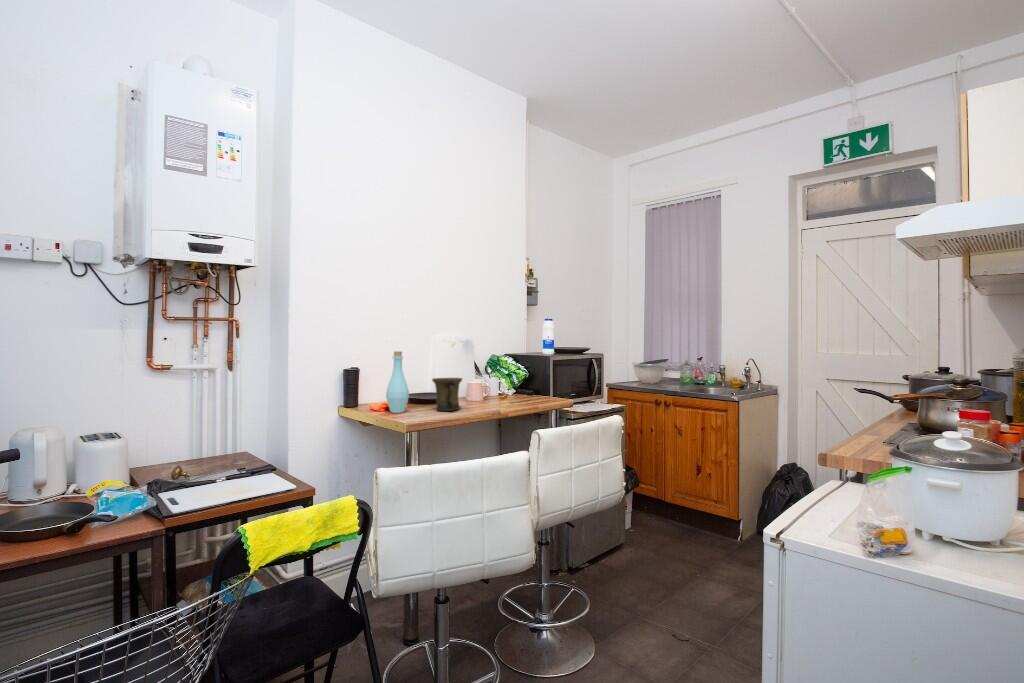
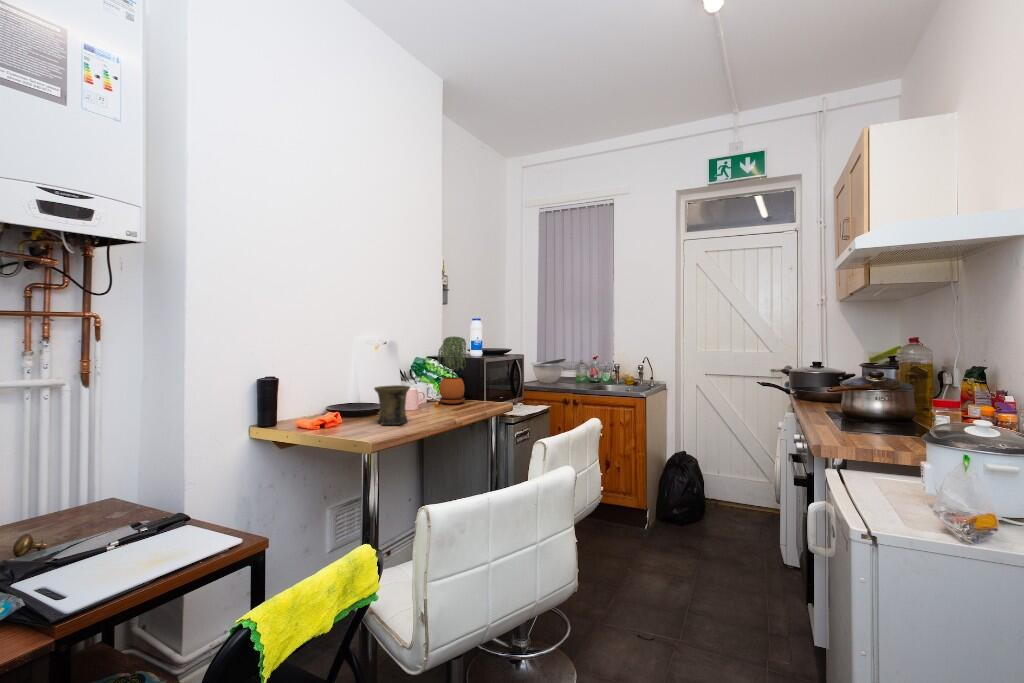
potted plant: none [503,336,532,398] -> present [437,337,466,404]
bottle: present [386,351,409,413] -> none [321,357,349,431]

